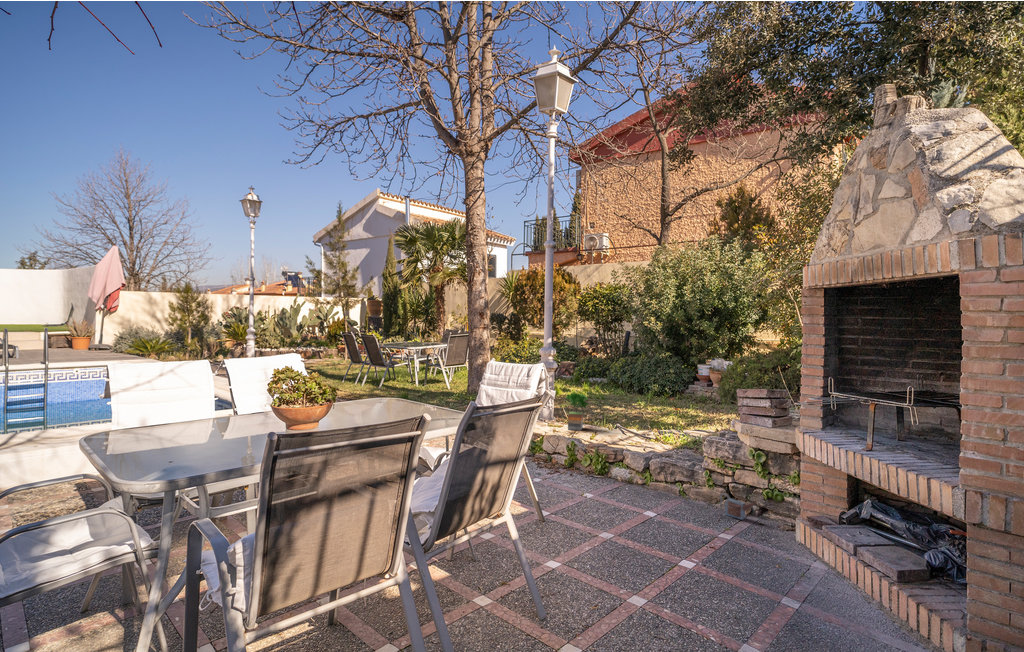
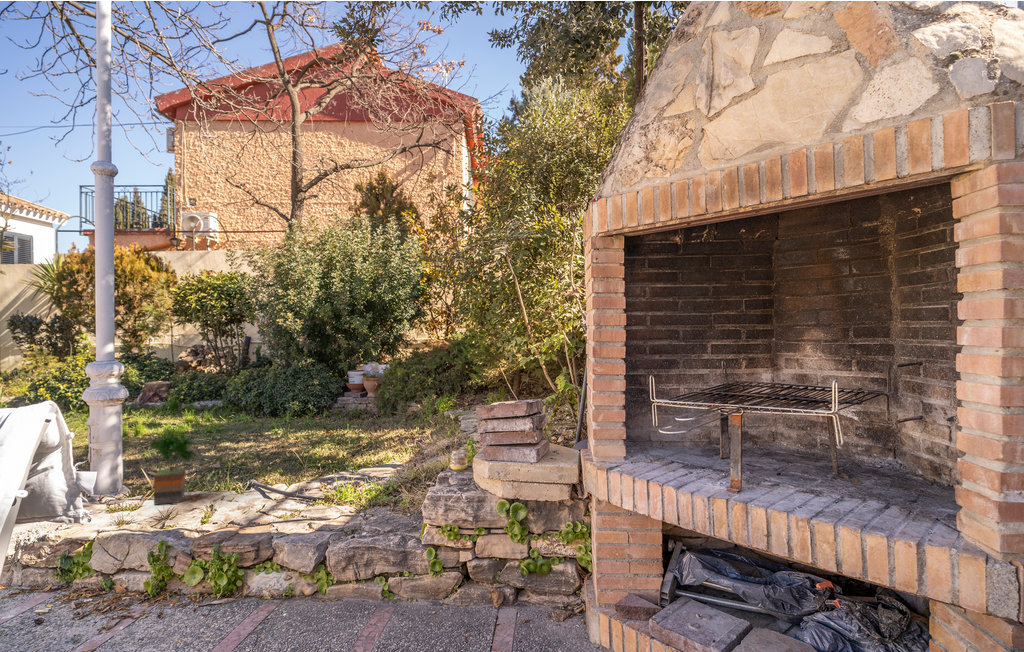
watering can: present [719,493,755,520] -> none [462,587,524,629]

